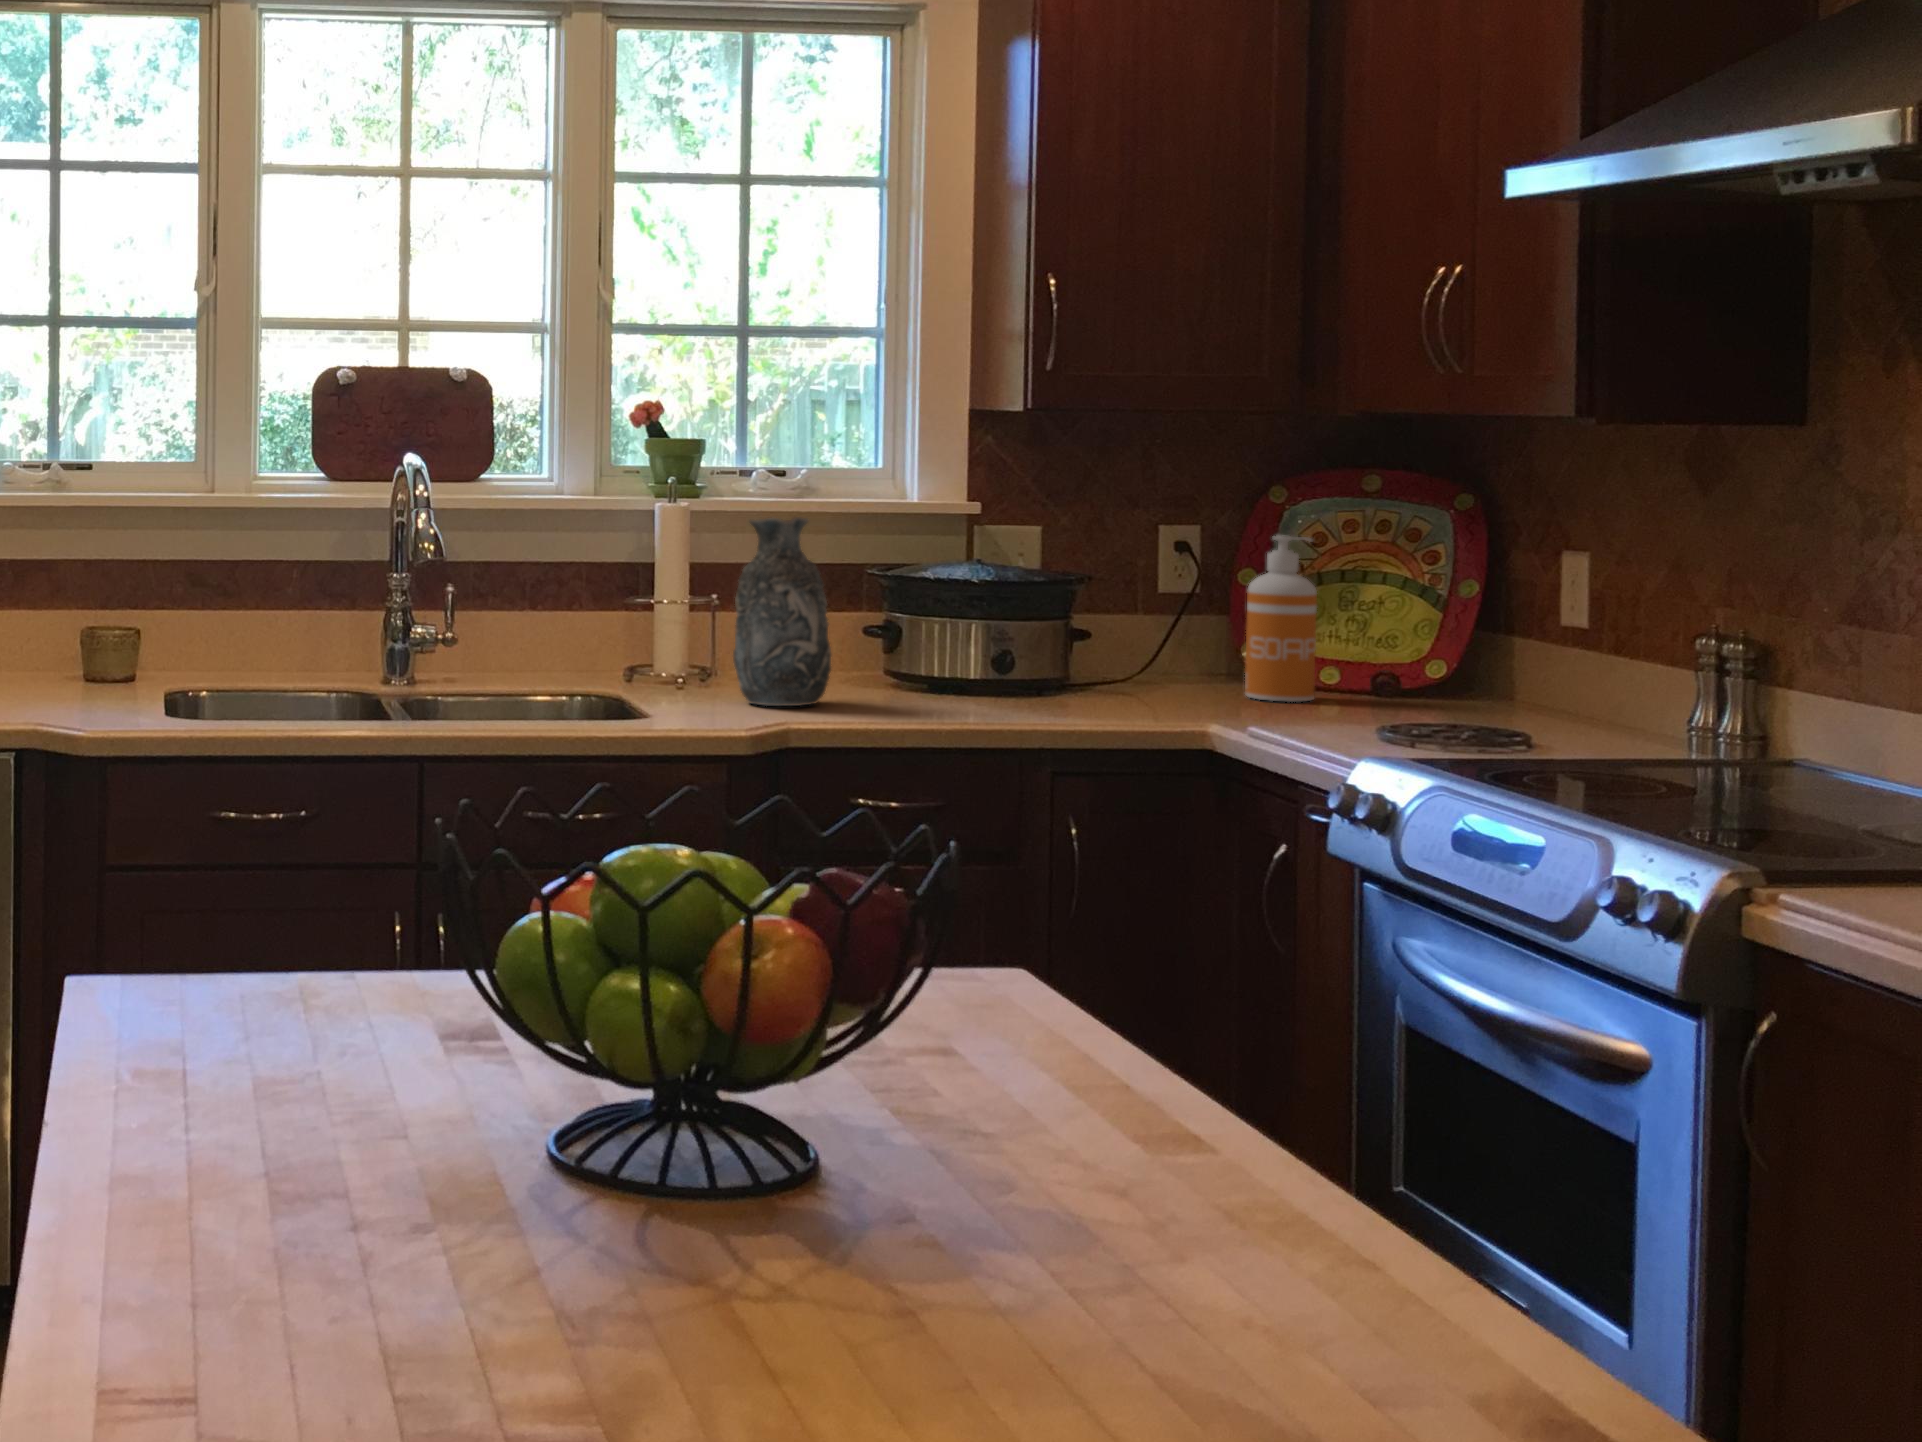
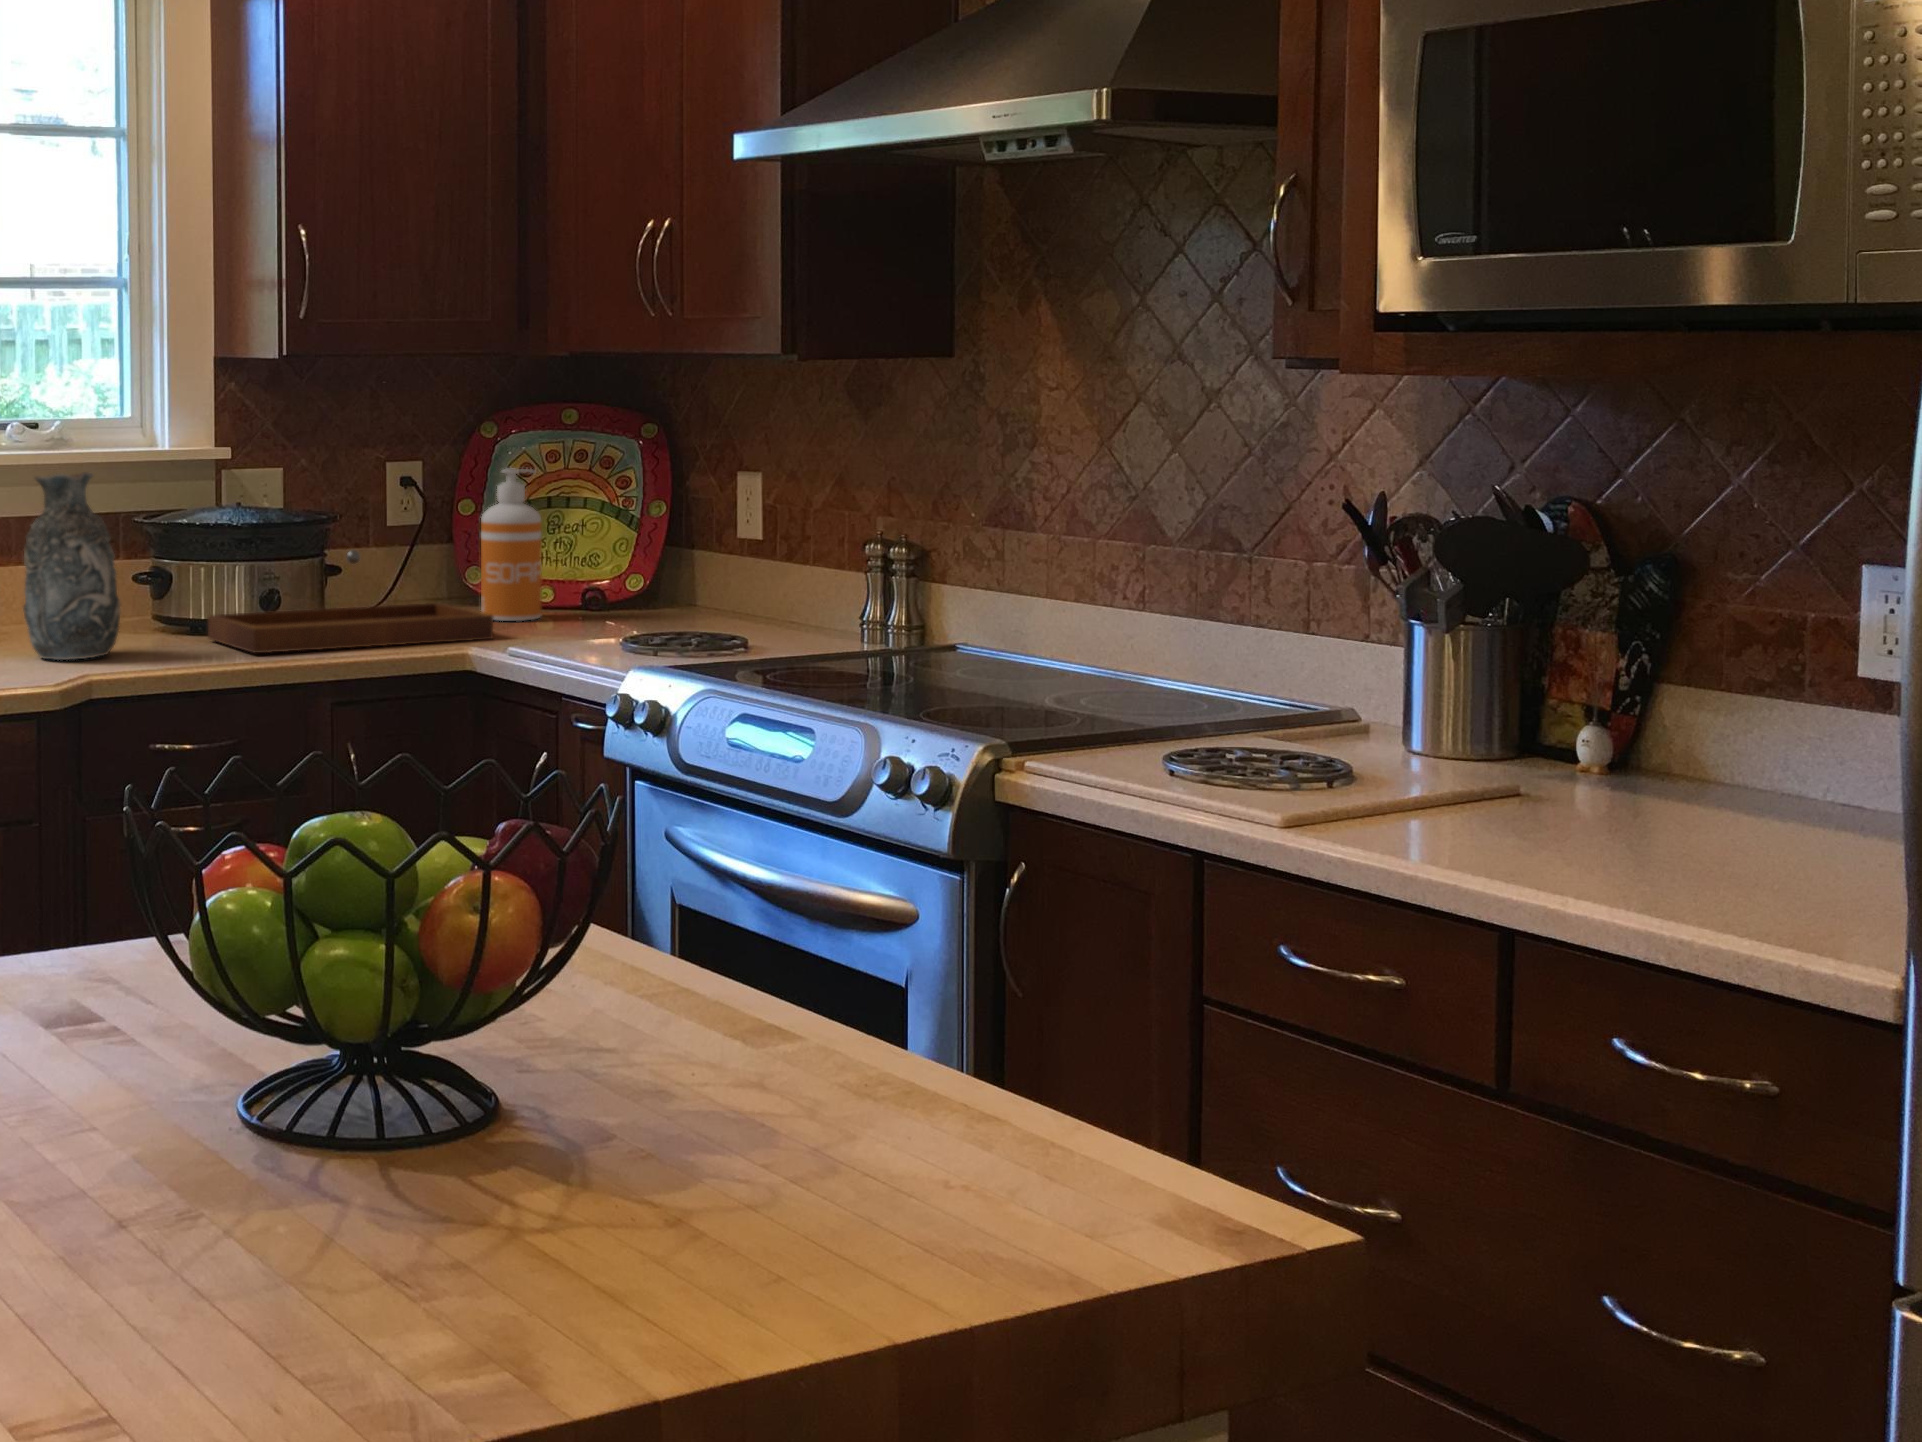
tray: none [931,613,1242,718] -> present [208,550,493,653]

